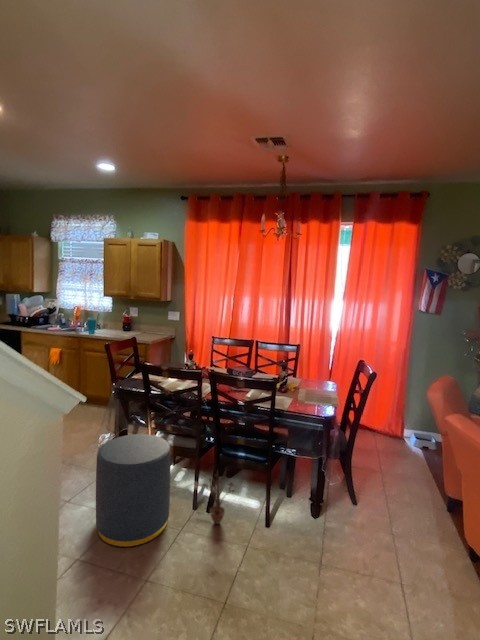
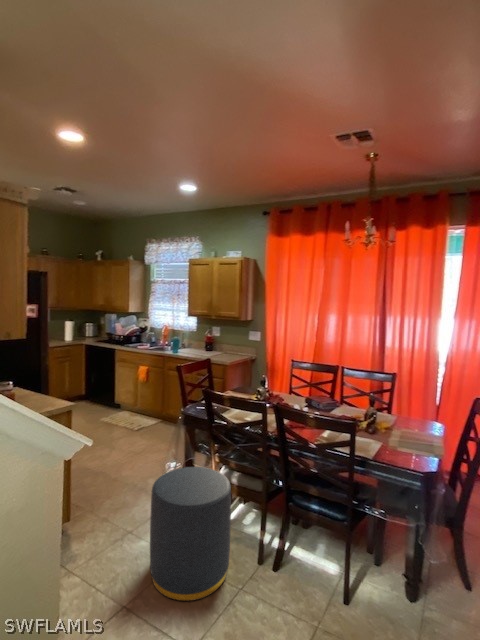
decorative plant: present [204,472,235,524] -> none [261,524,305,590]

